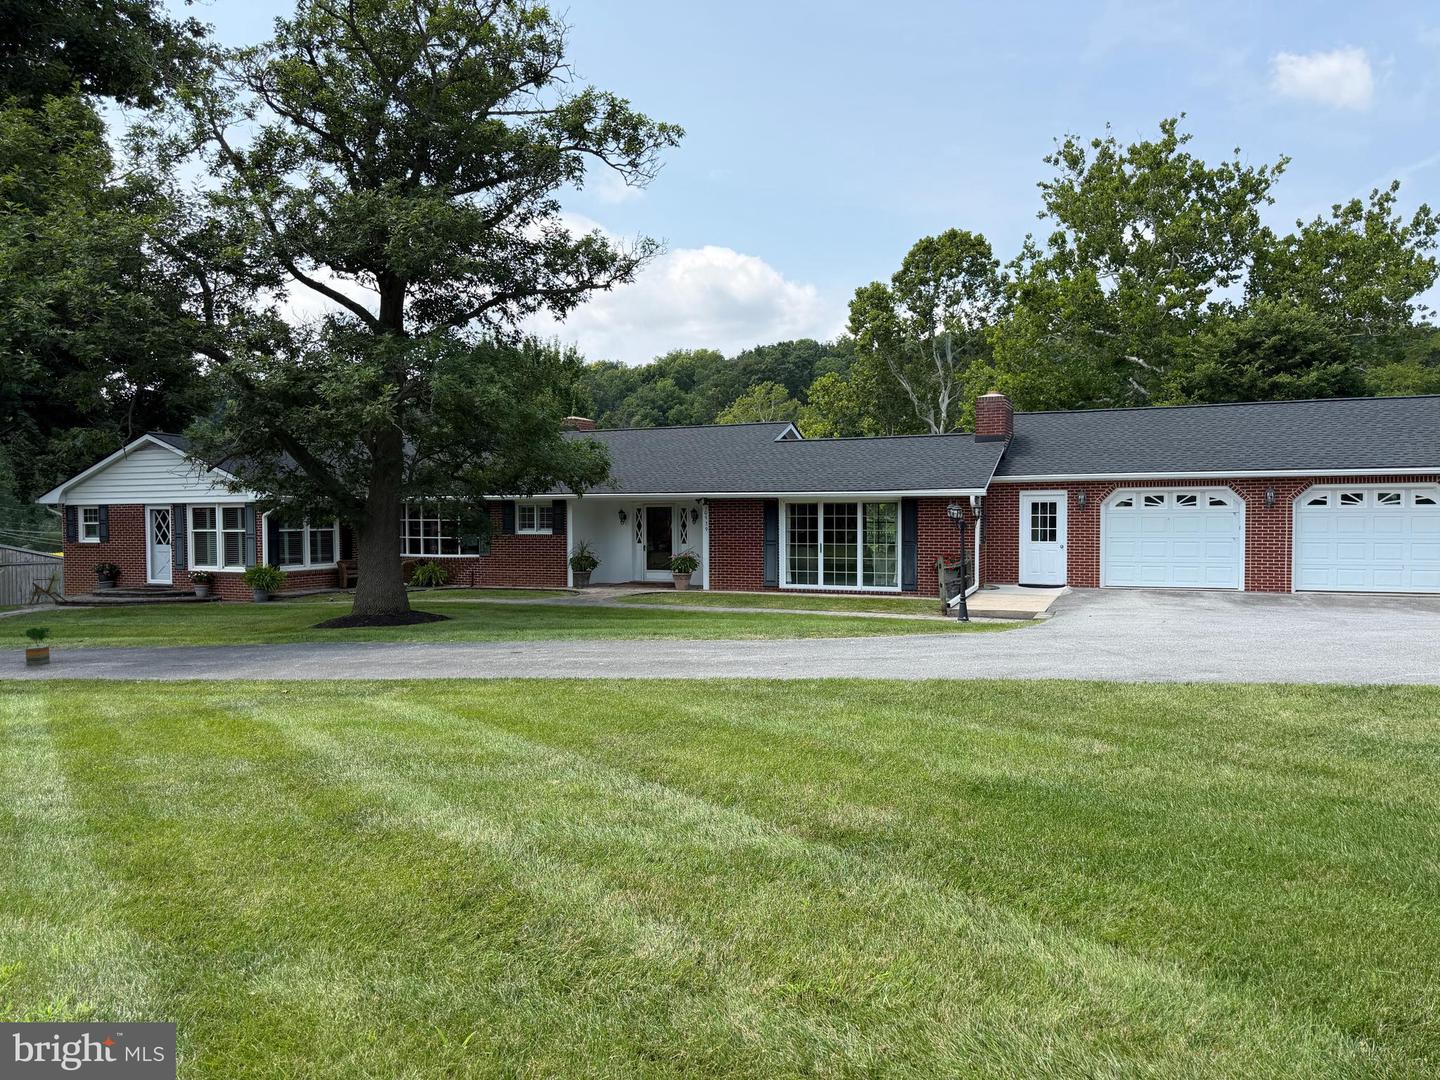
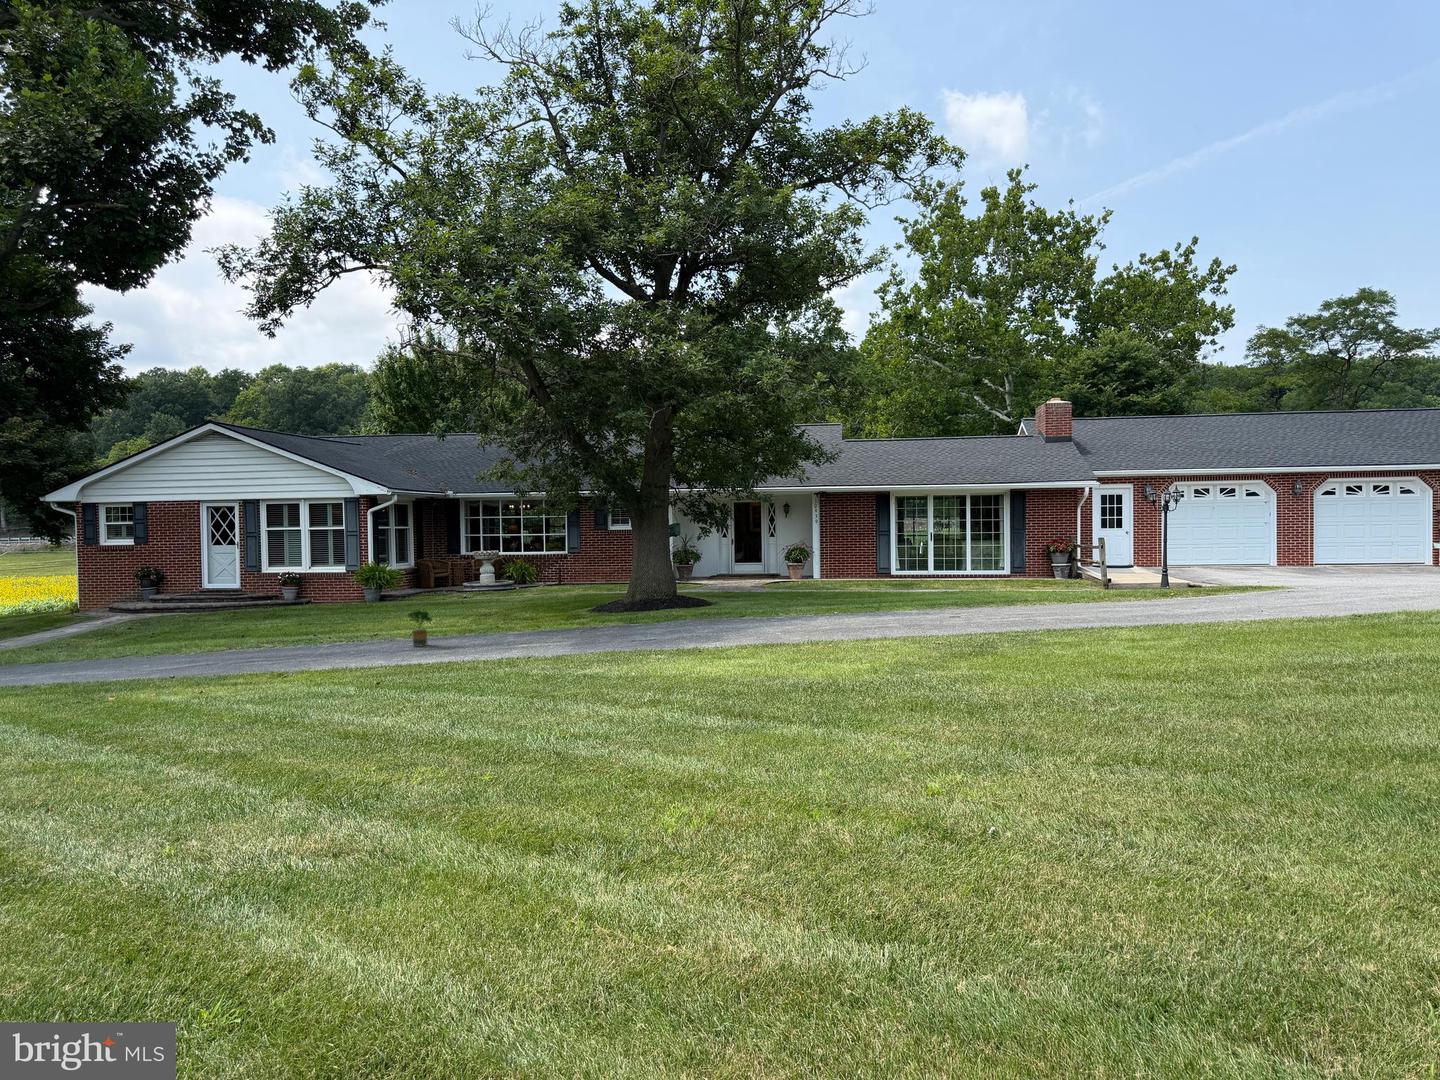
lounge chair: present [29,571,66,605] -> none [45,578,85,617]

